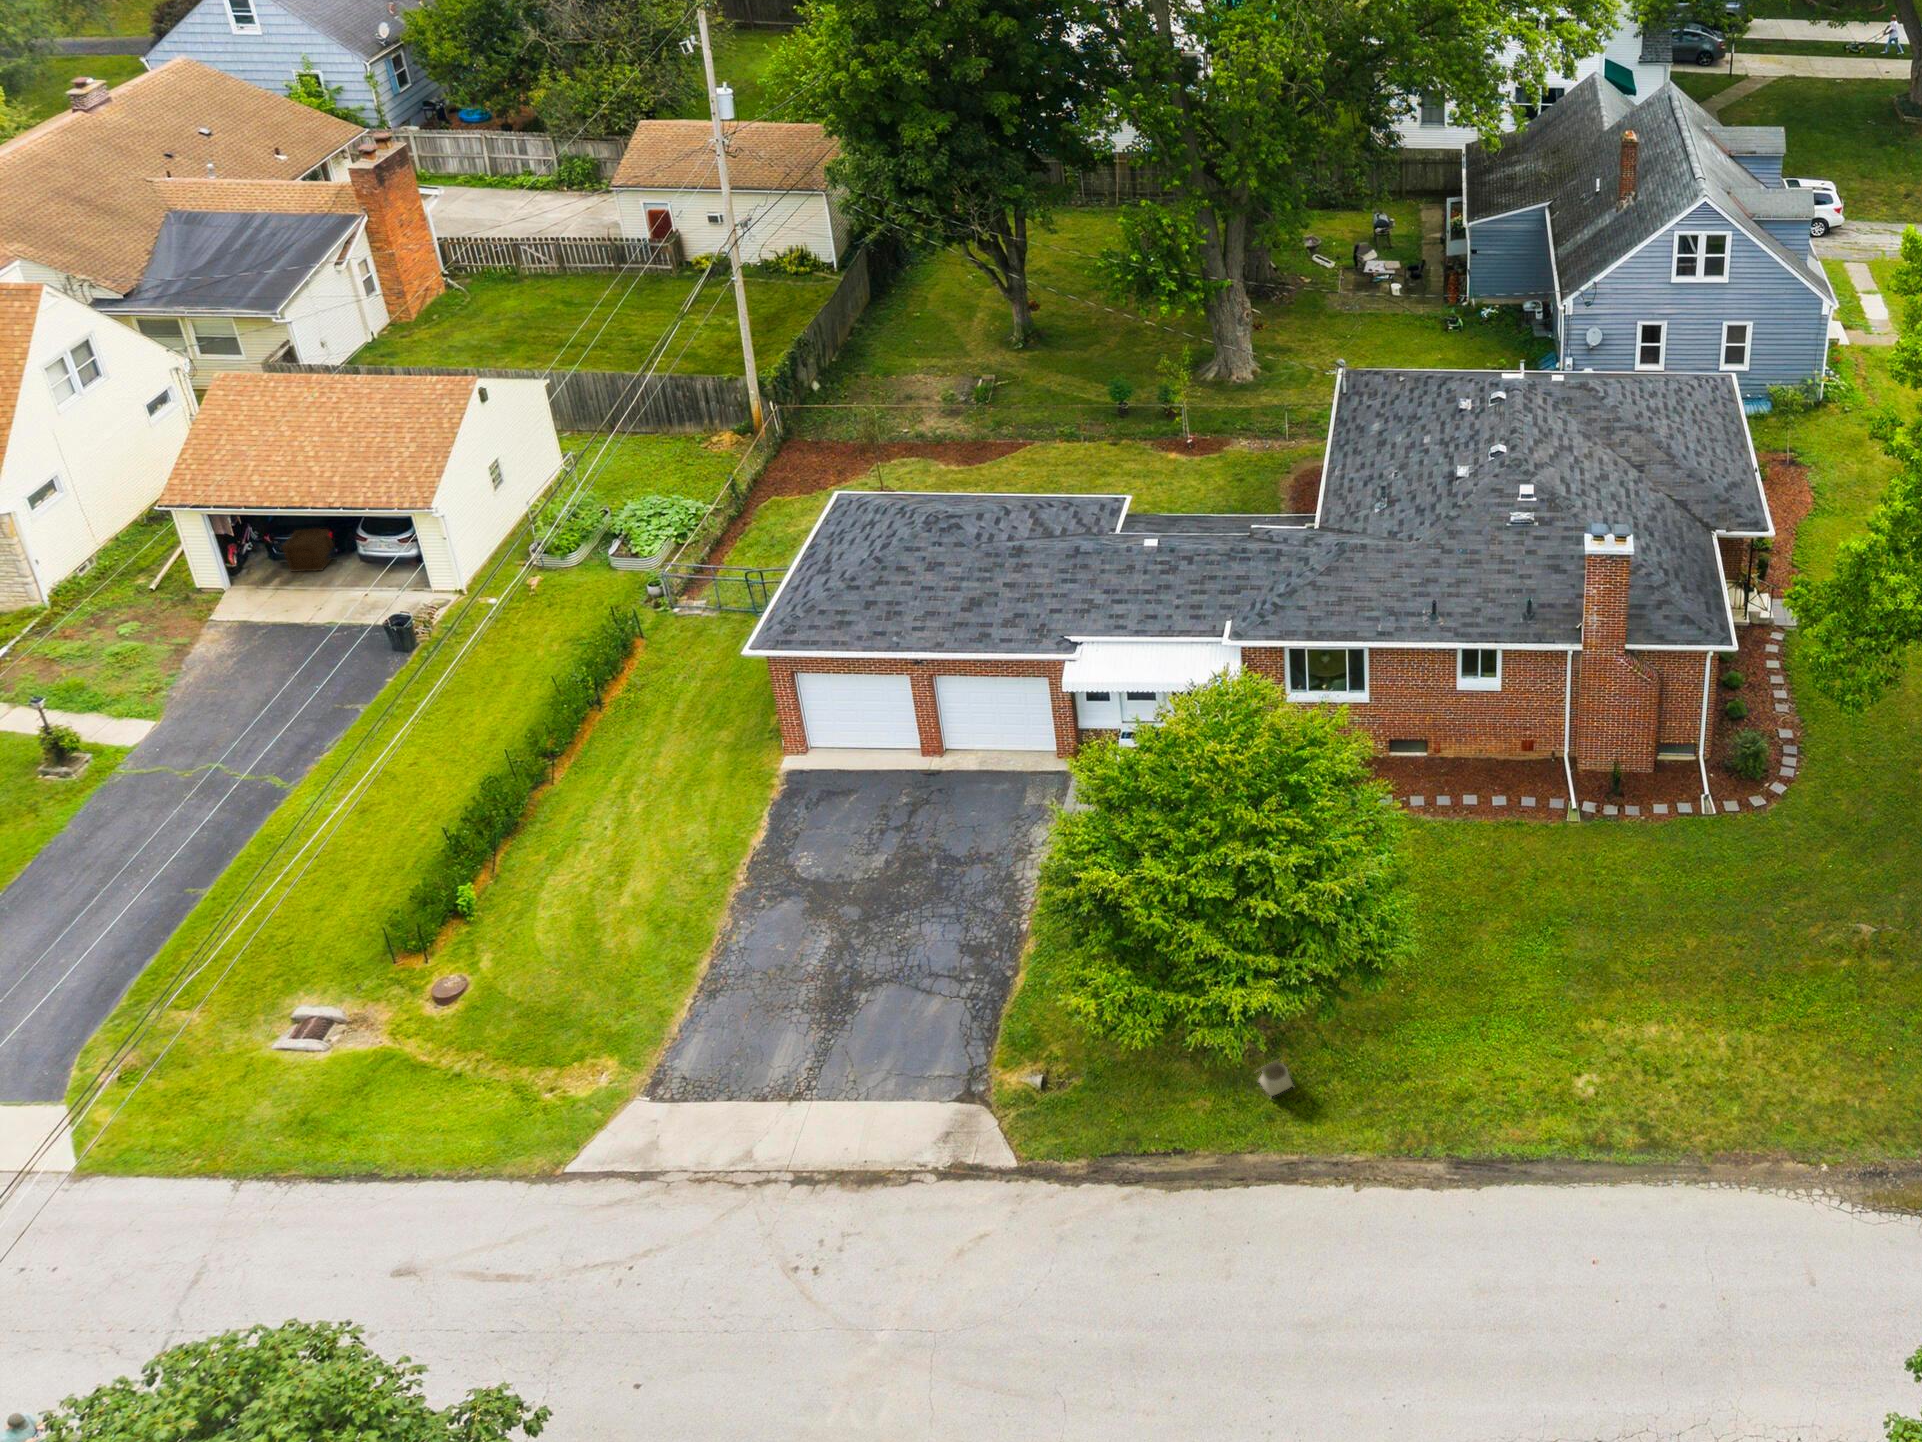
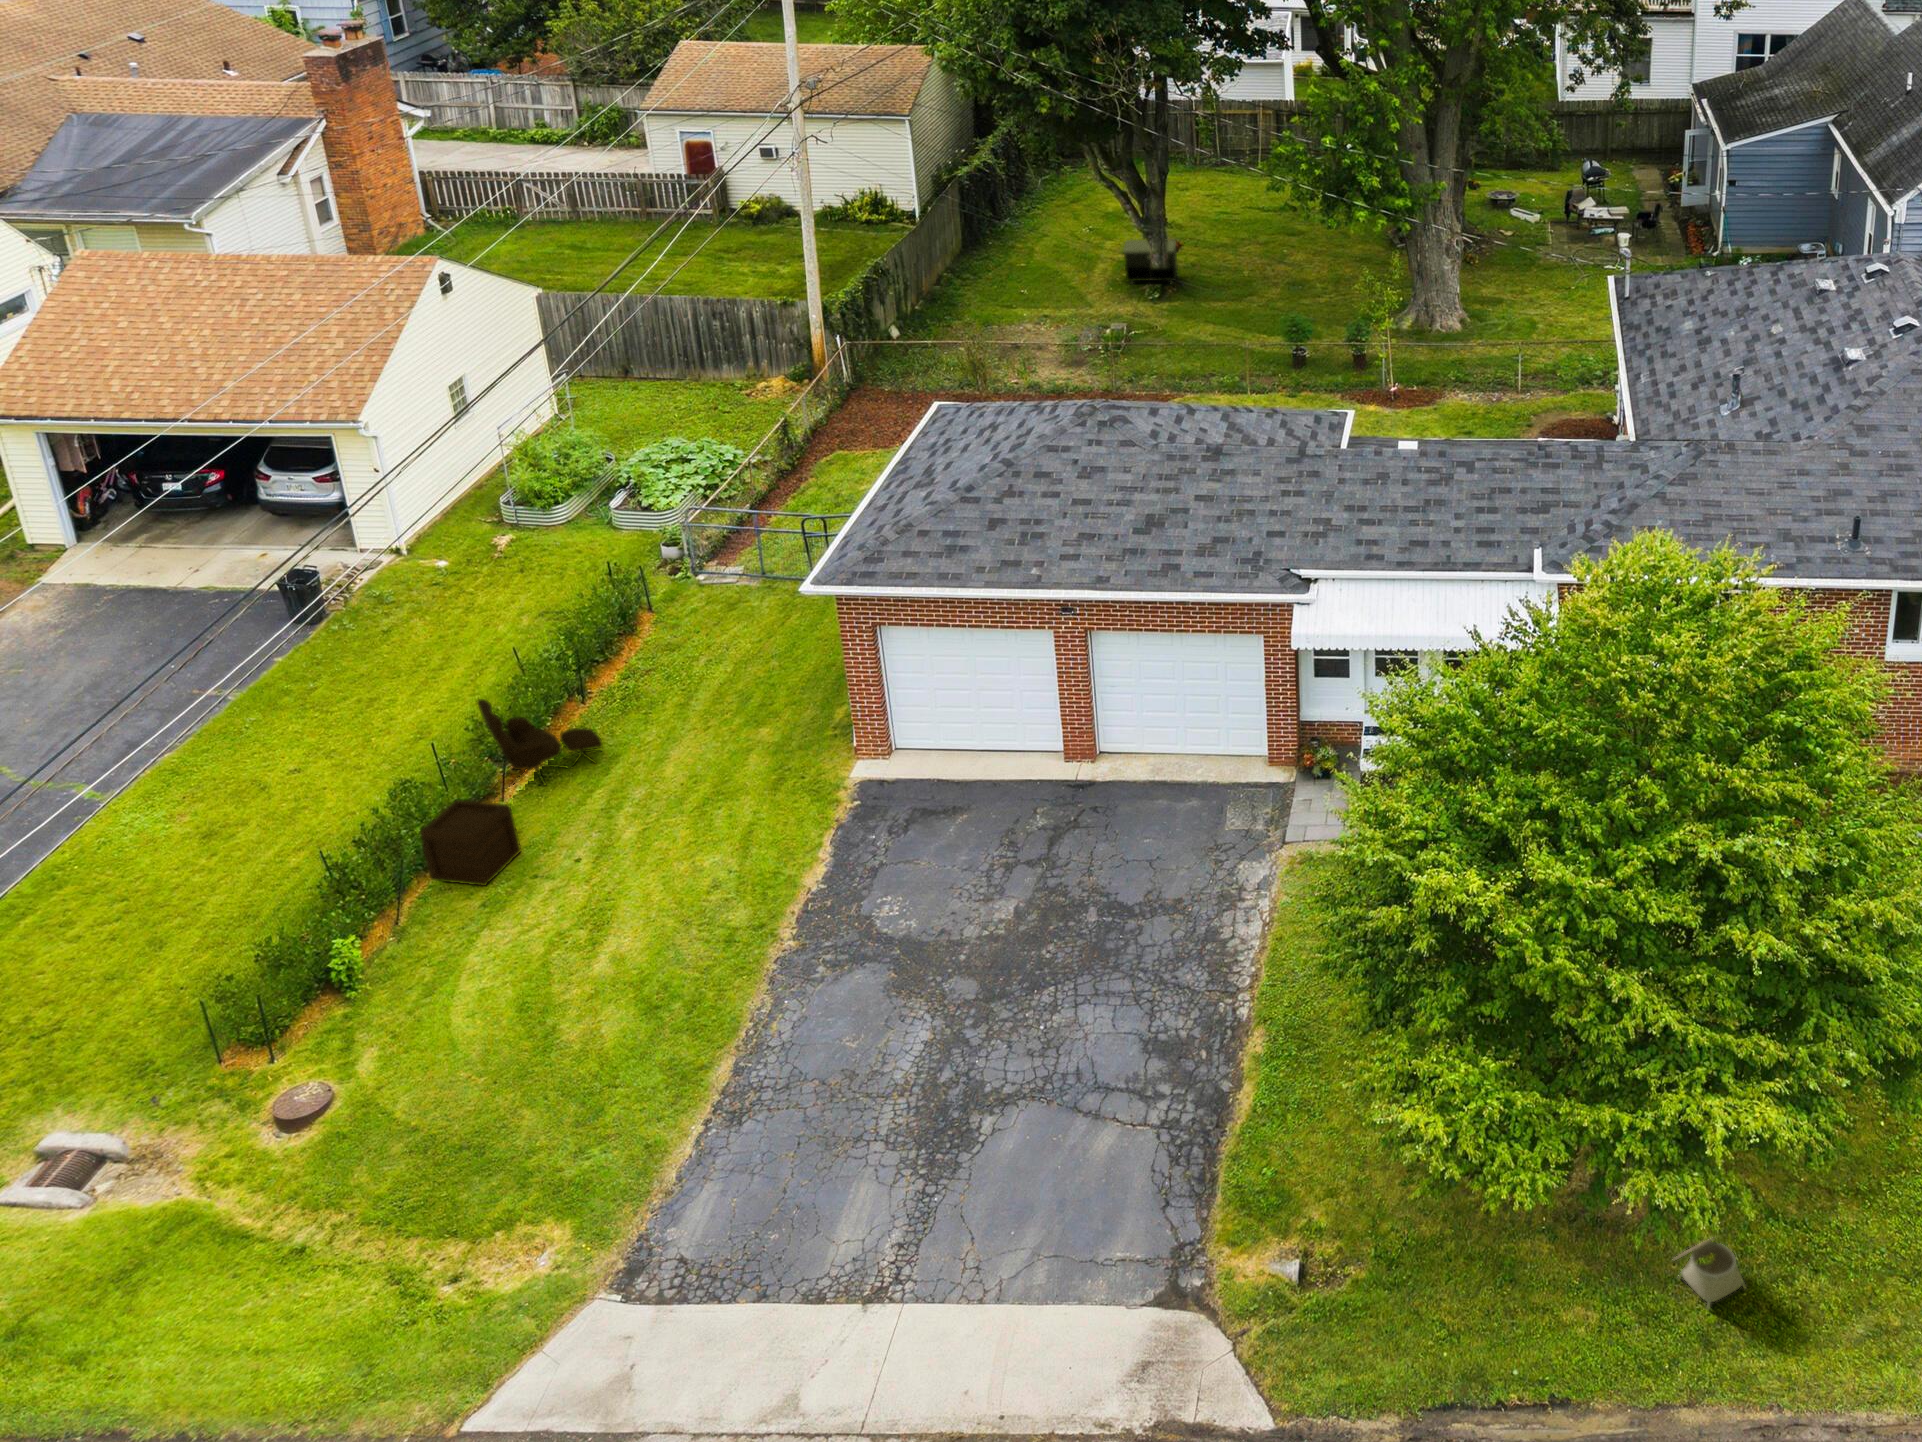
storage bench: none [991,312,1035,347] -> present [1124,239,1178,282]
wooden crate: present [282,529,333,572] -> present [420,800,521,886]
lounge chair: none [533,720,617,776] -> present [477,699,603,786]

